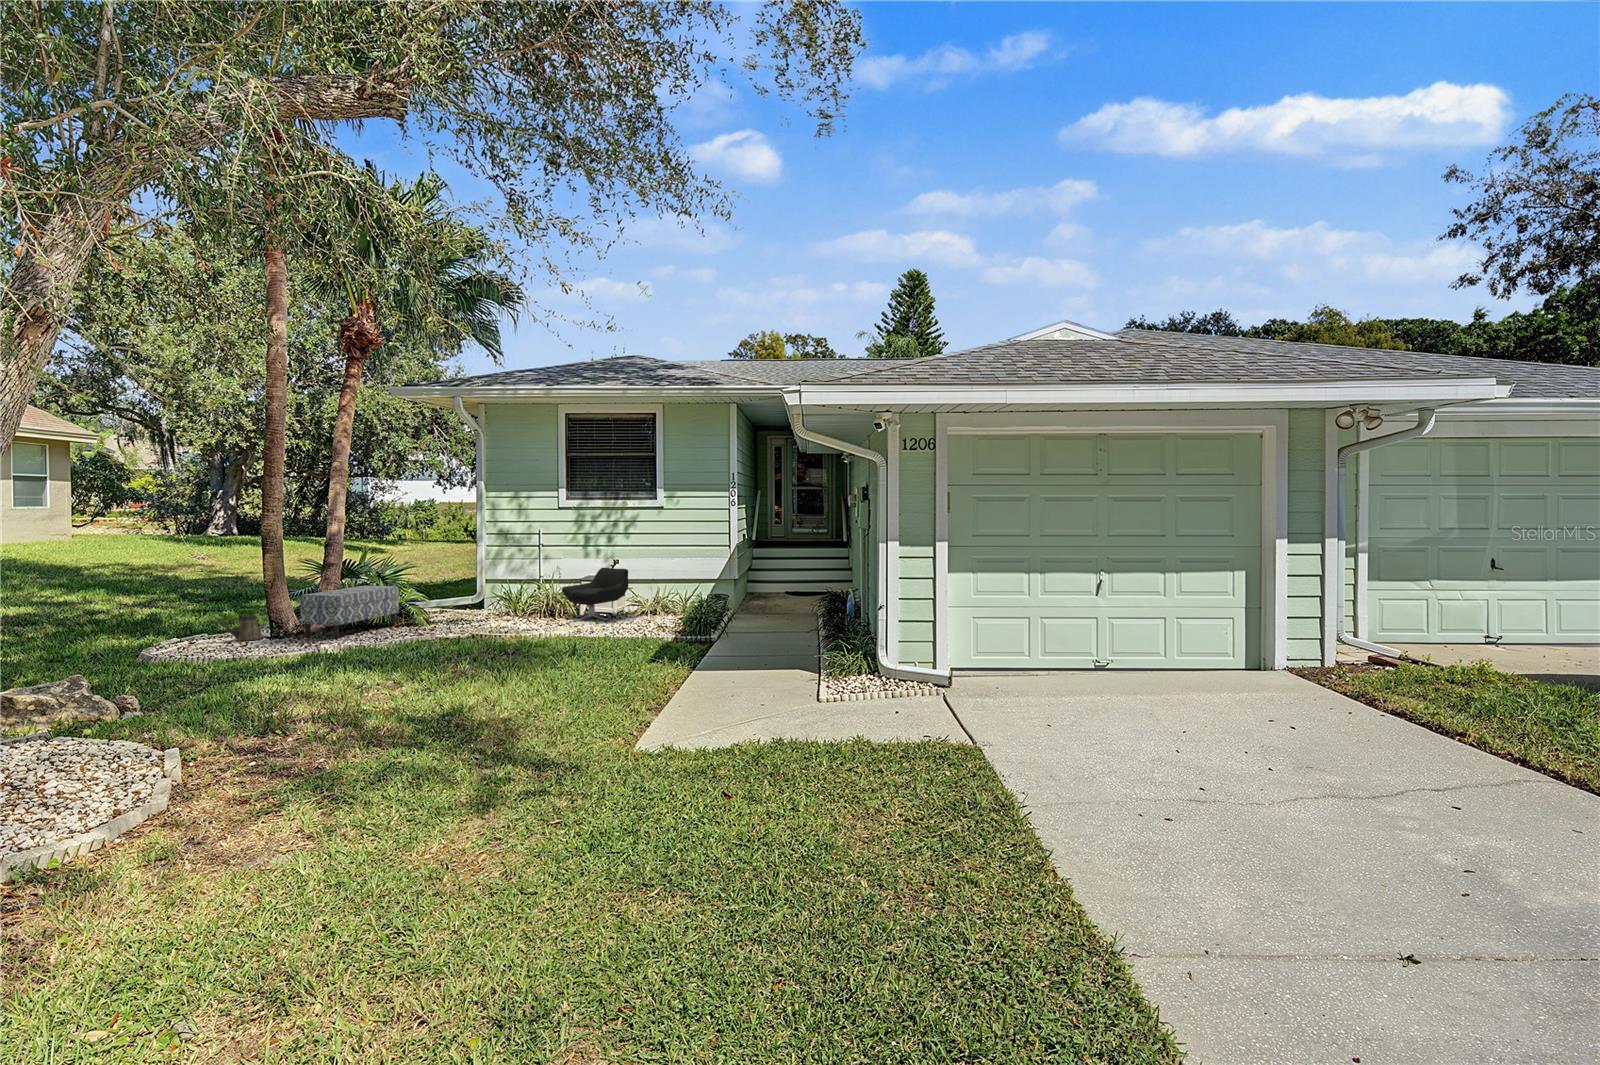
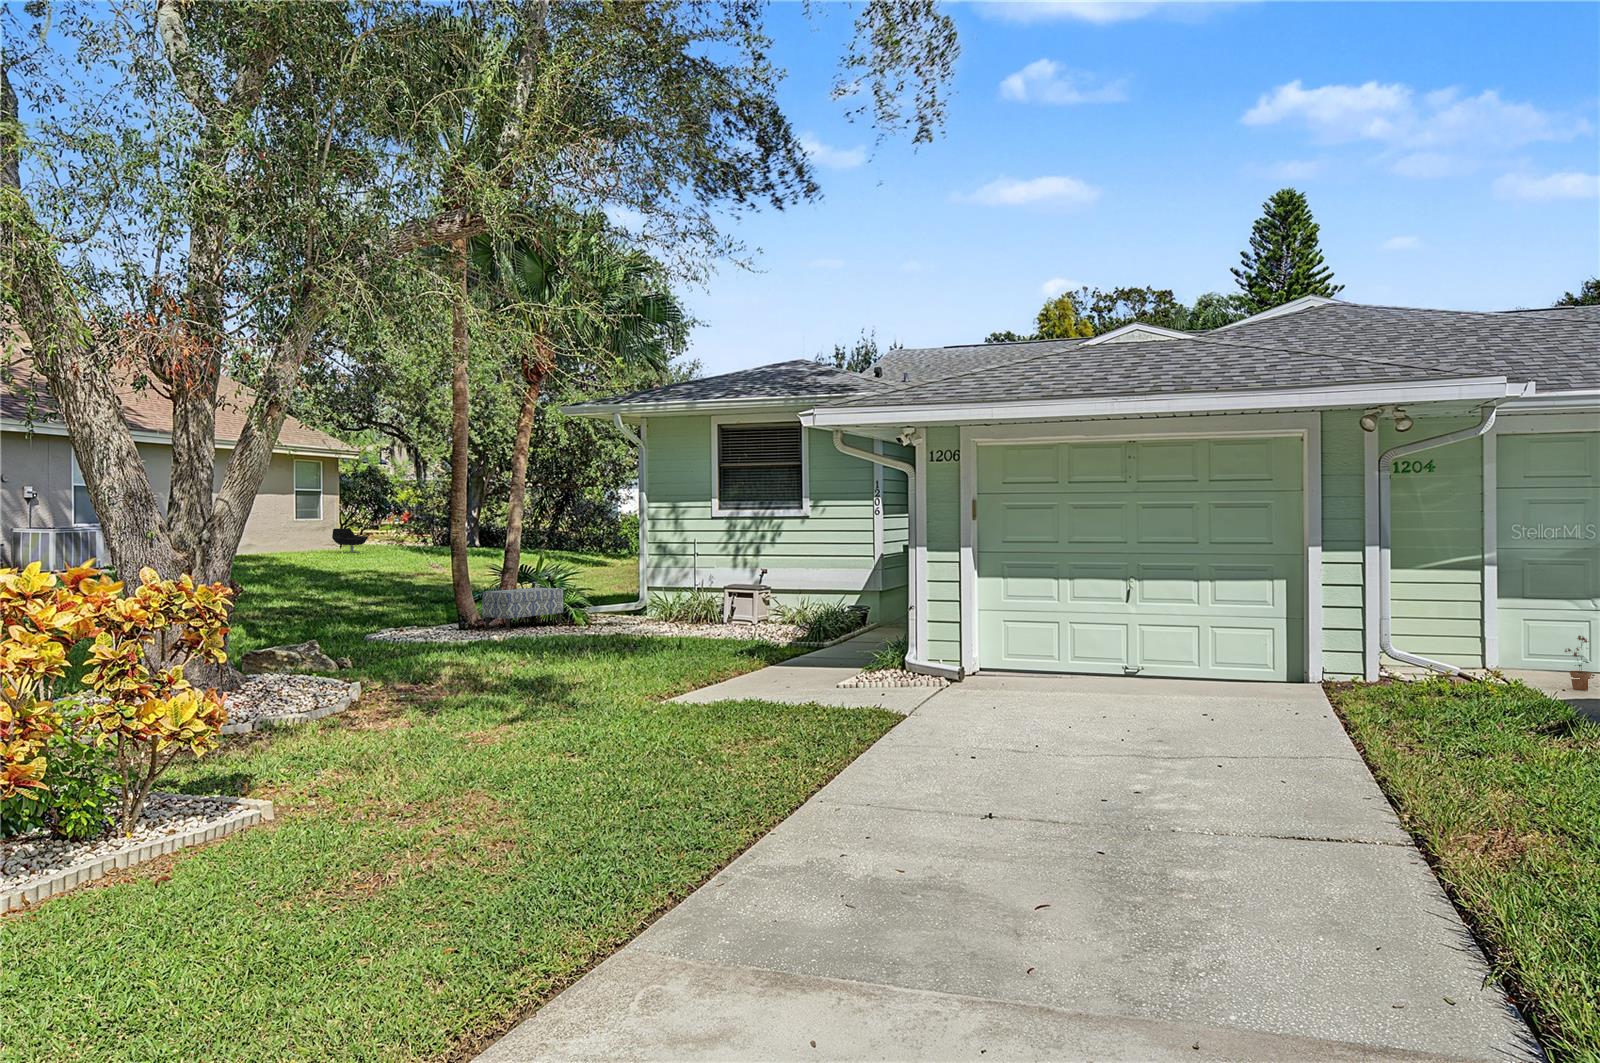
lounge chair: present [562,568,628,621] -> present [332,528,368,553]
potted plant: none [1414,610,1444,656] -> present [1565,635,1592,690]
watering can: present [211,615,268,641] -> none [418,606,458,629]

